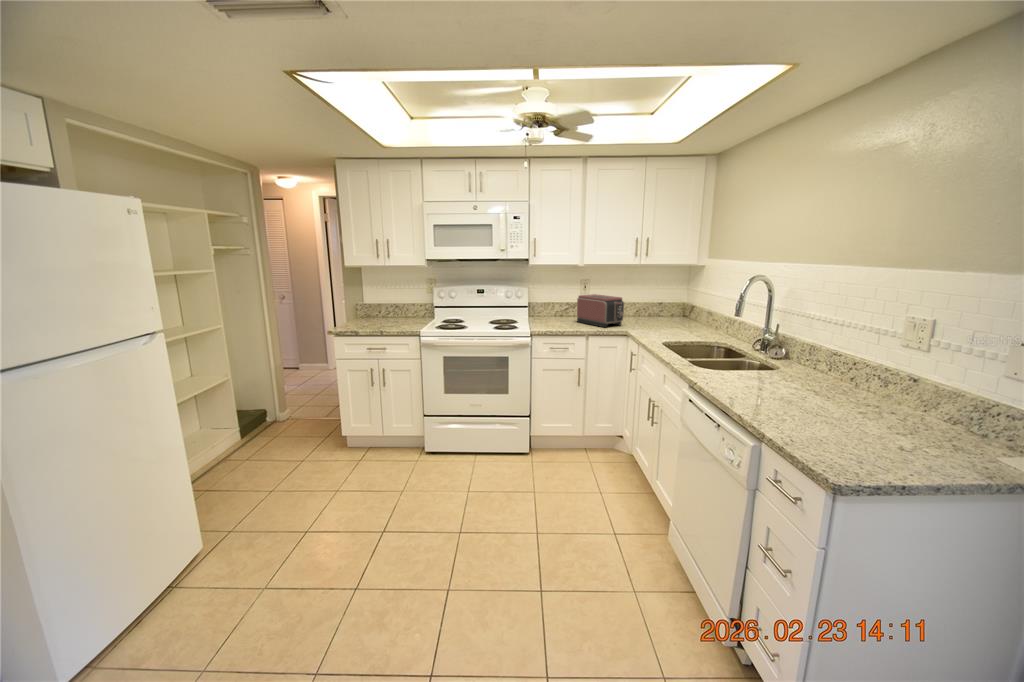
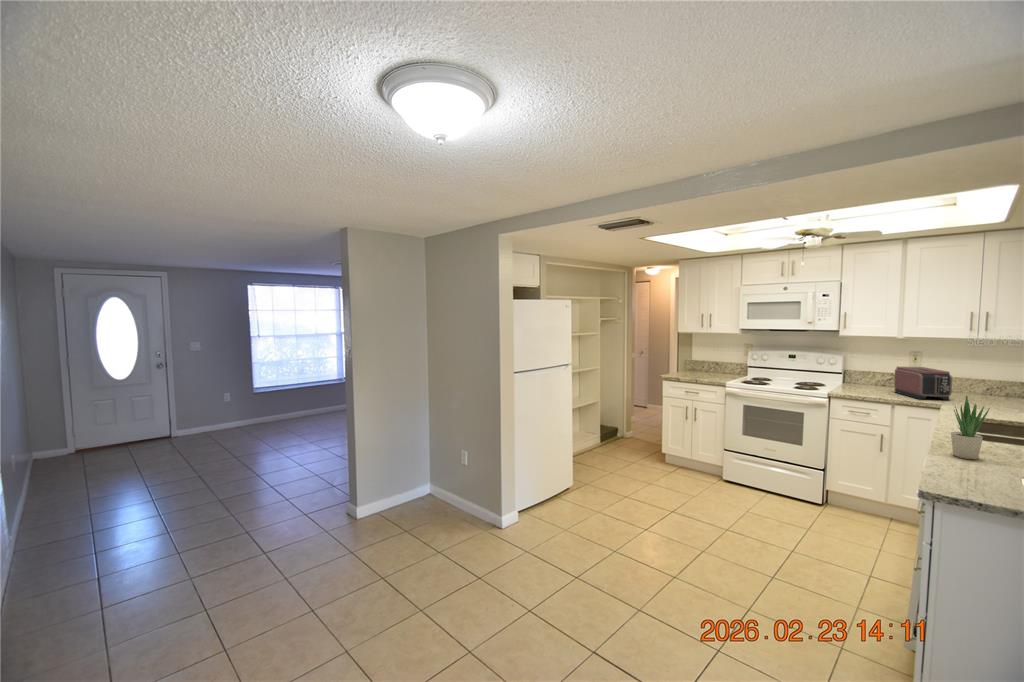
potted plant: none [750,327,789,411] -> present [951,396,990,459]

